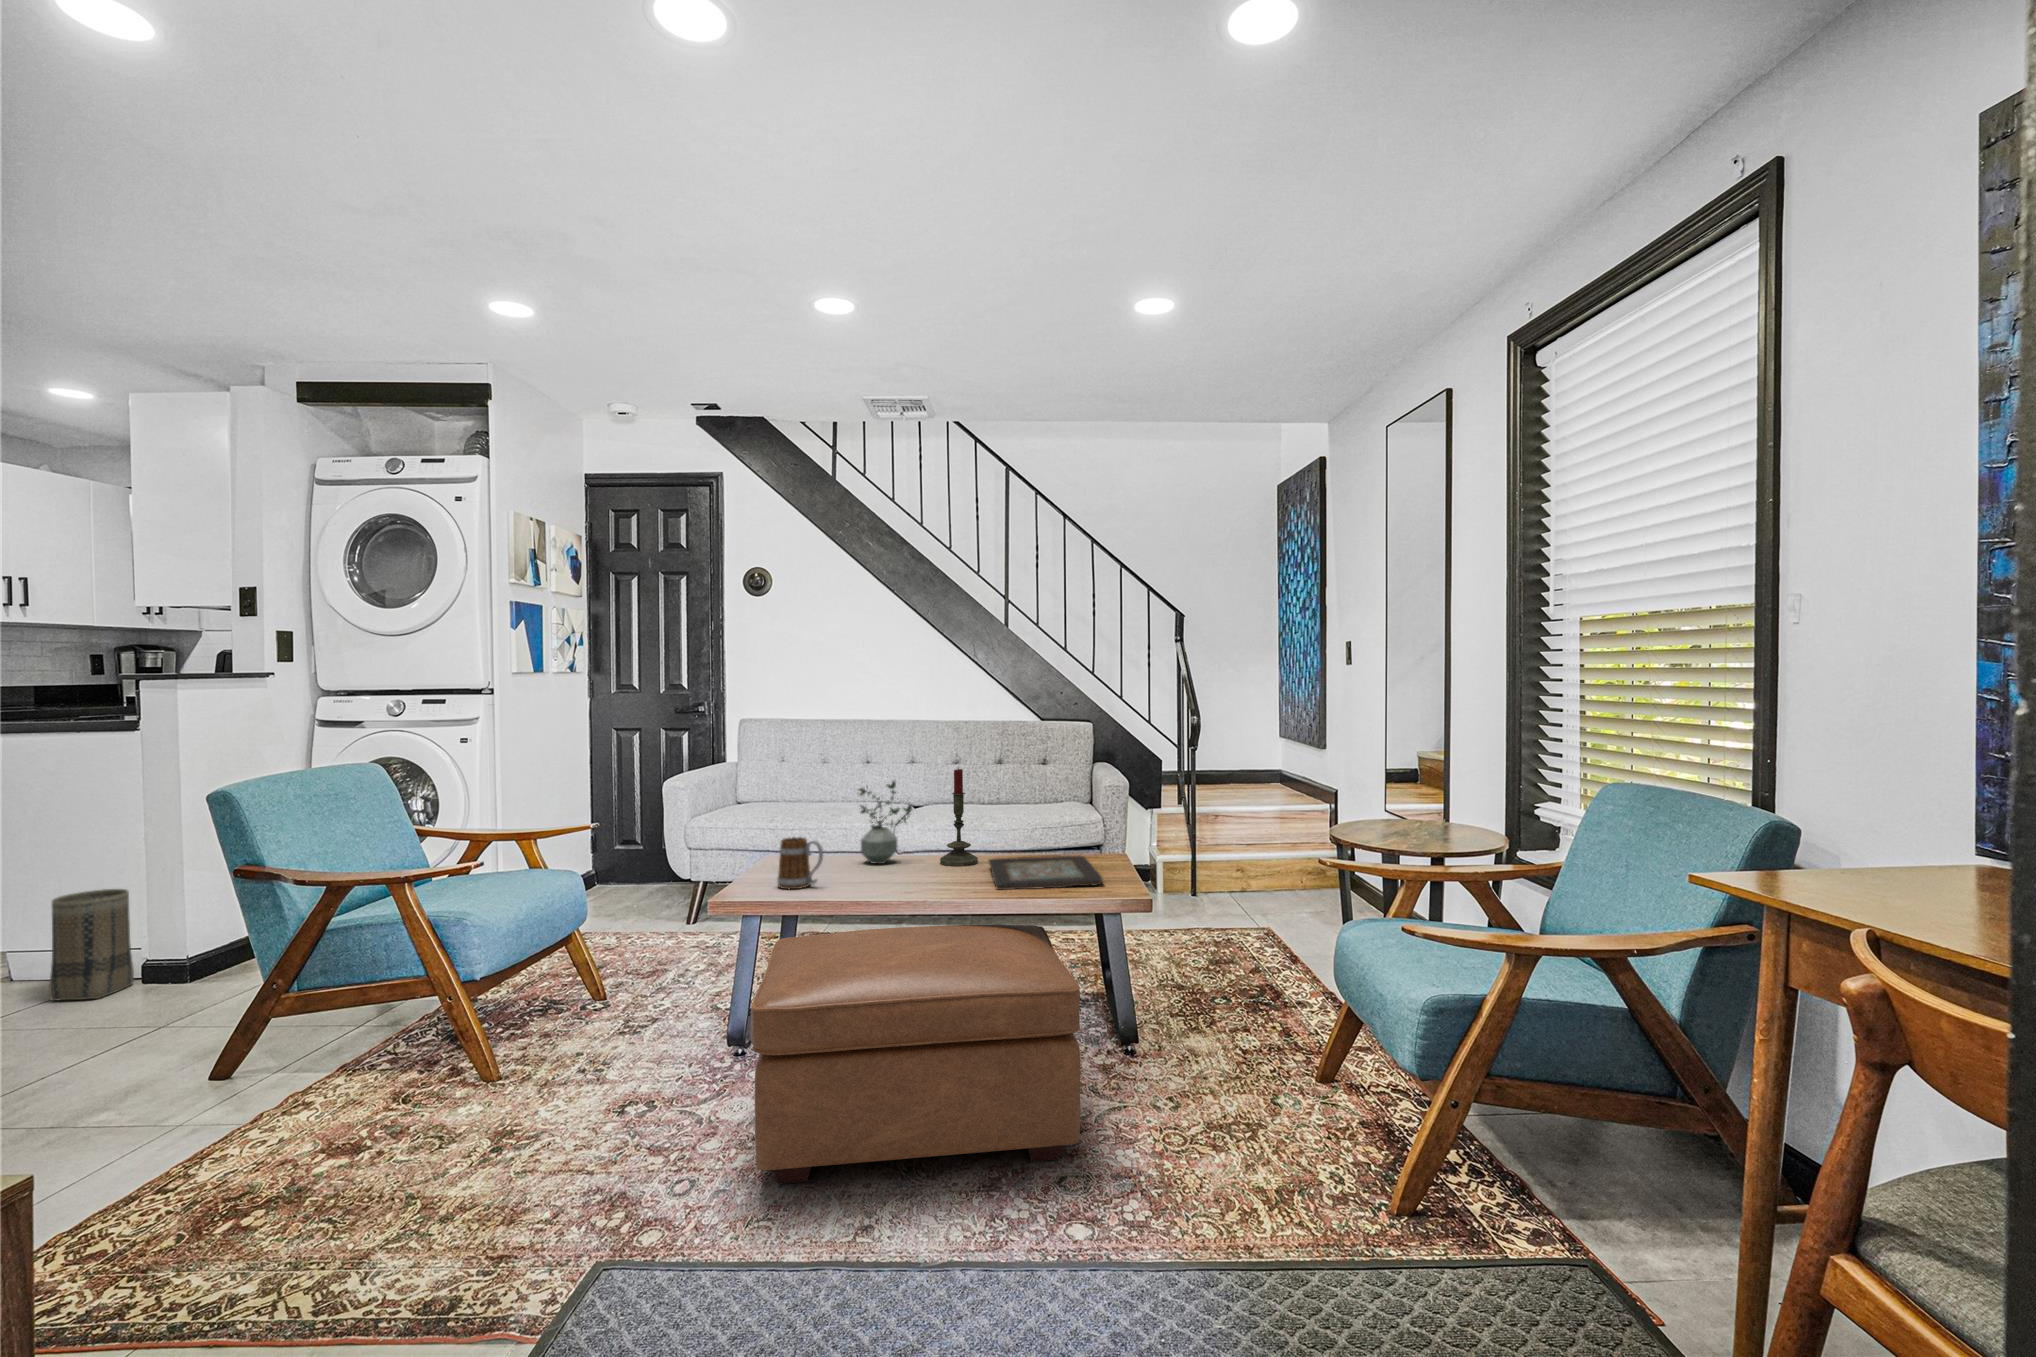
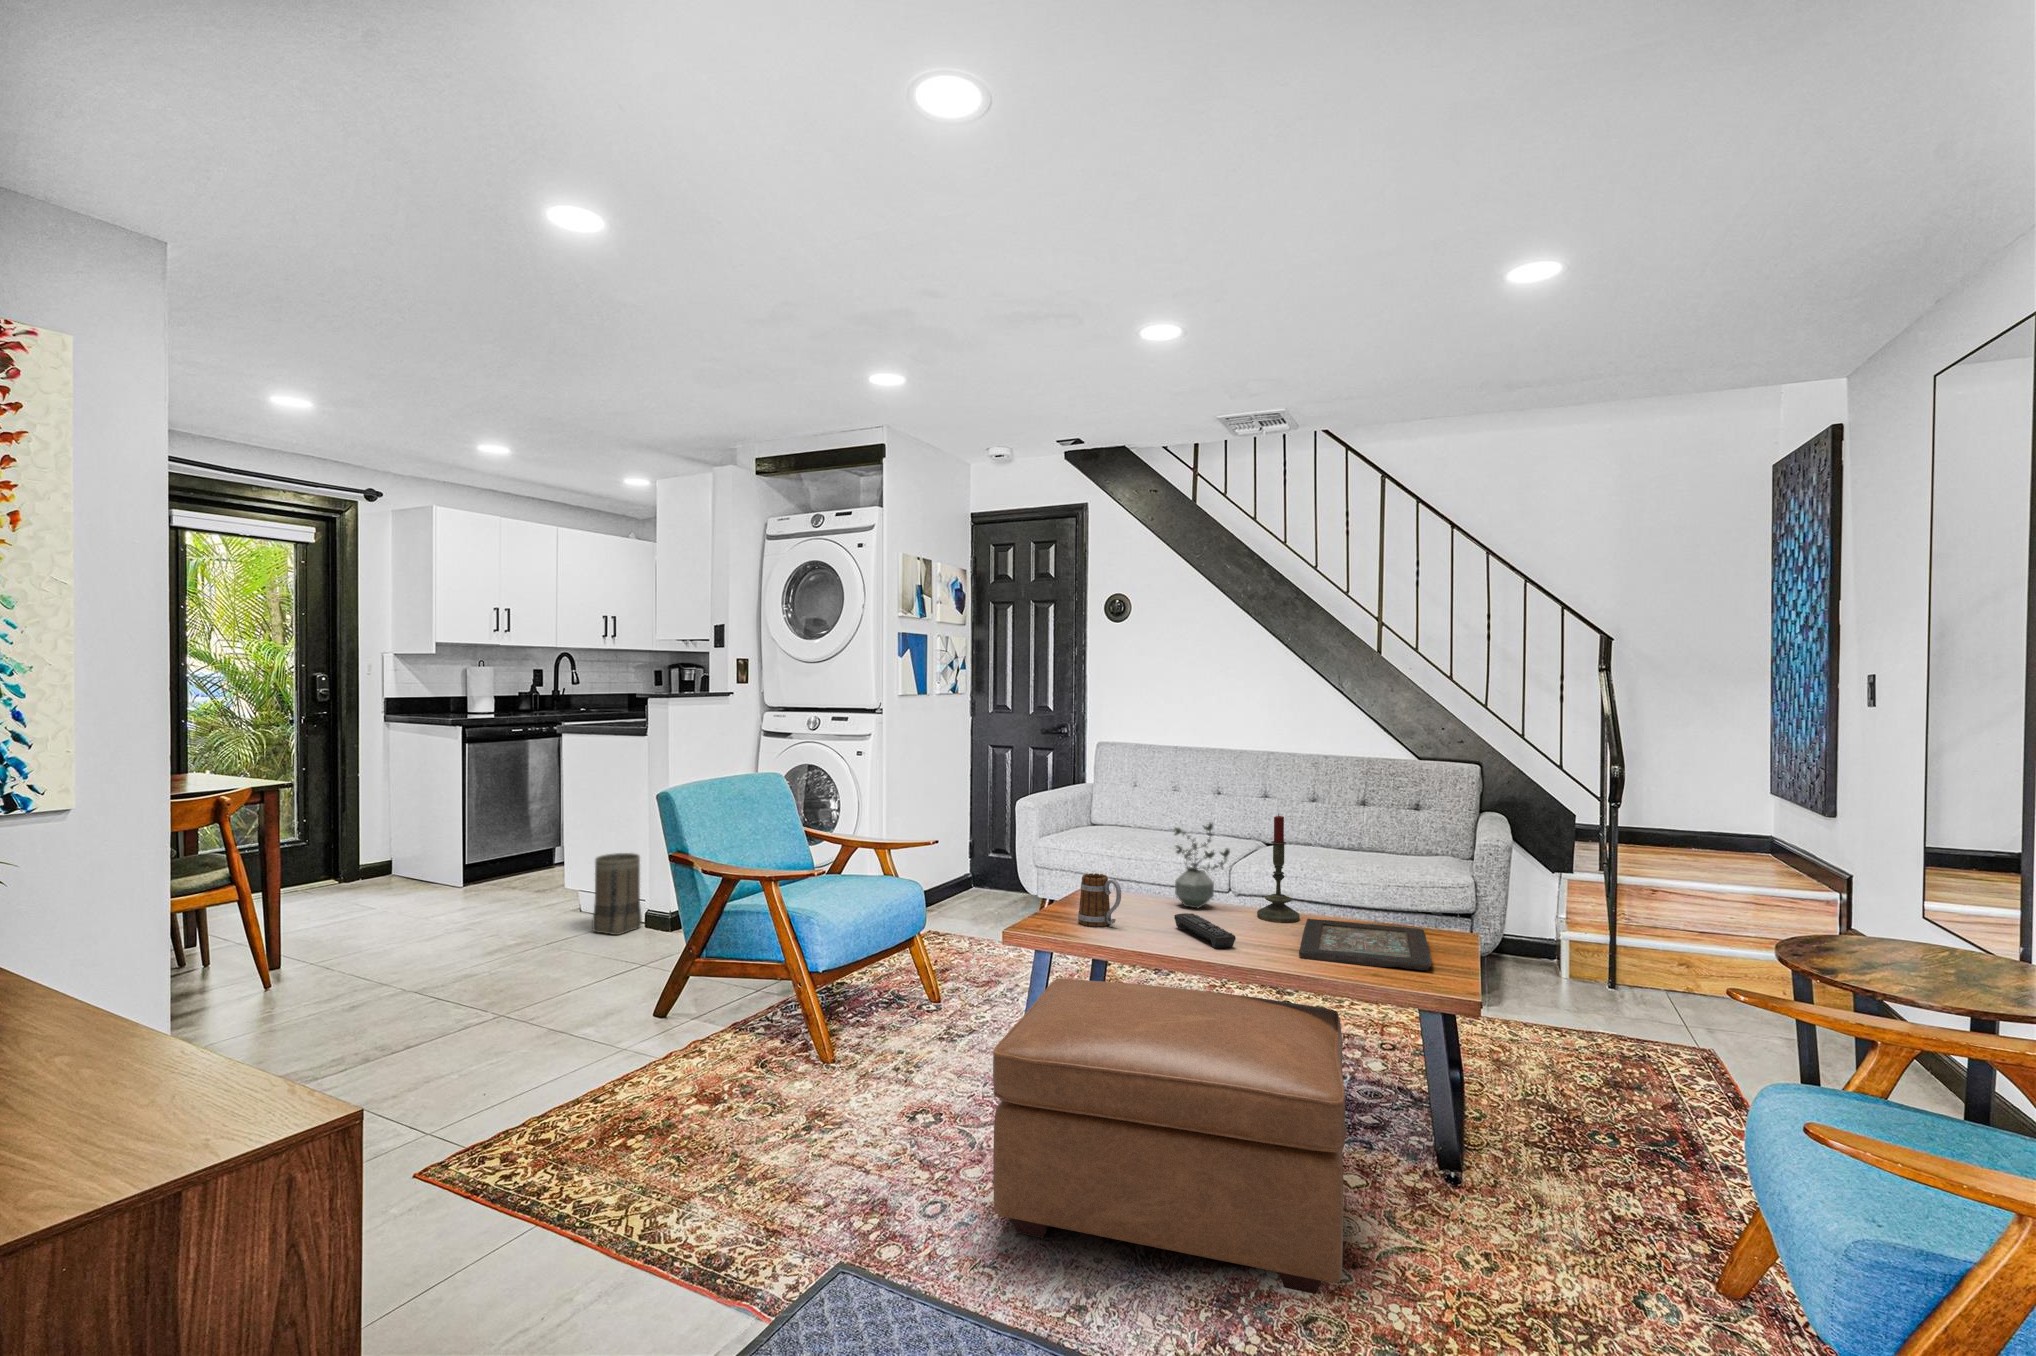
remote control: none [873,866,938,892] -> present [1174,913,1236,948]

